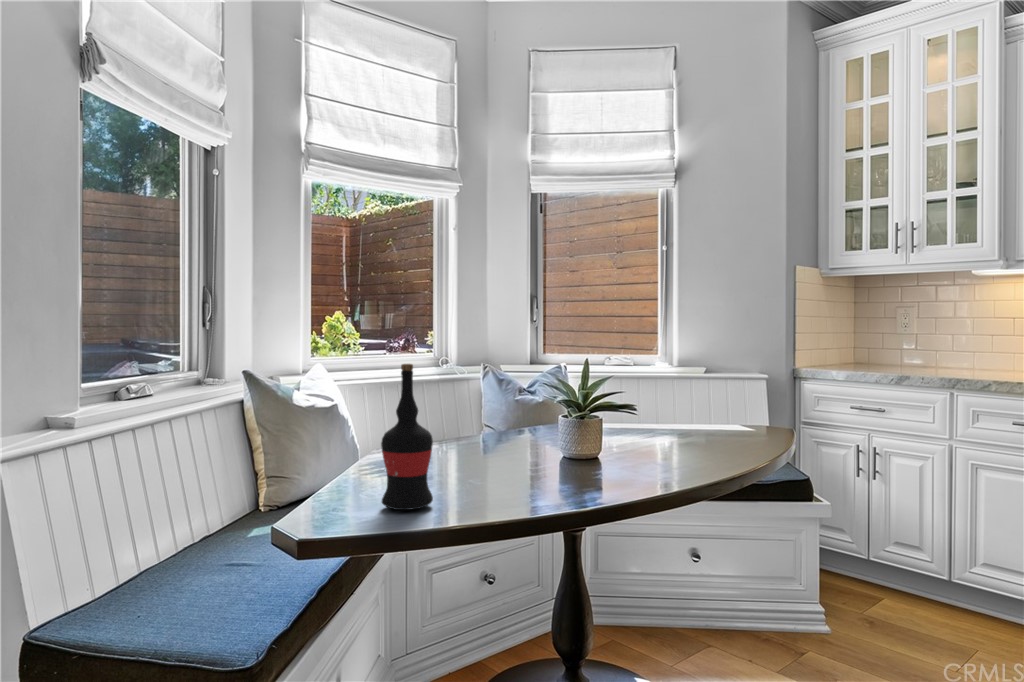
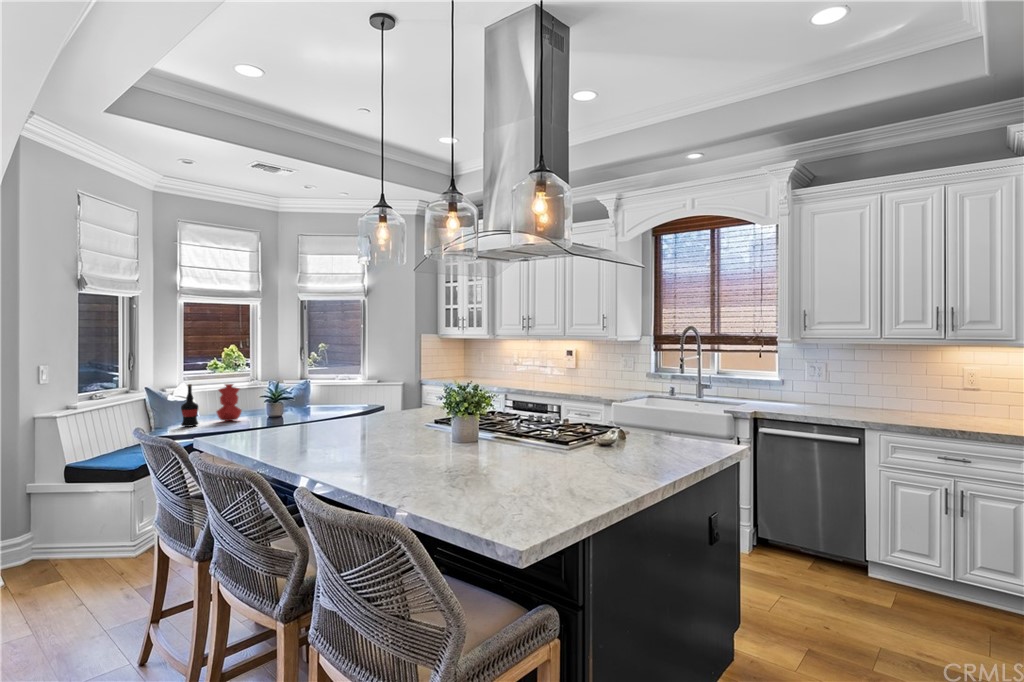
vase: none [466,366,539,484] -> present [216,384,242,421]

